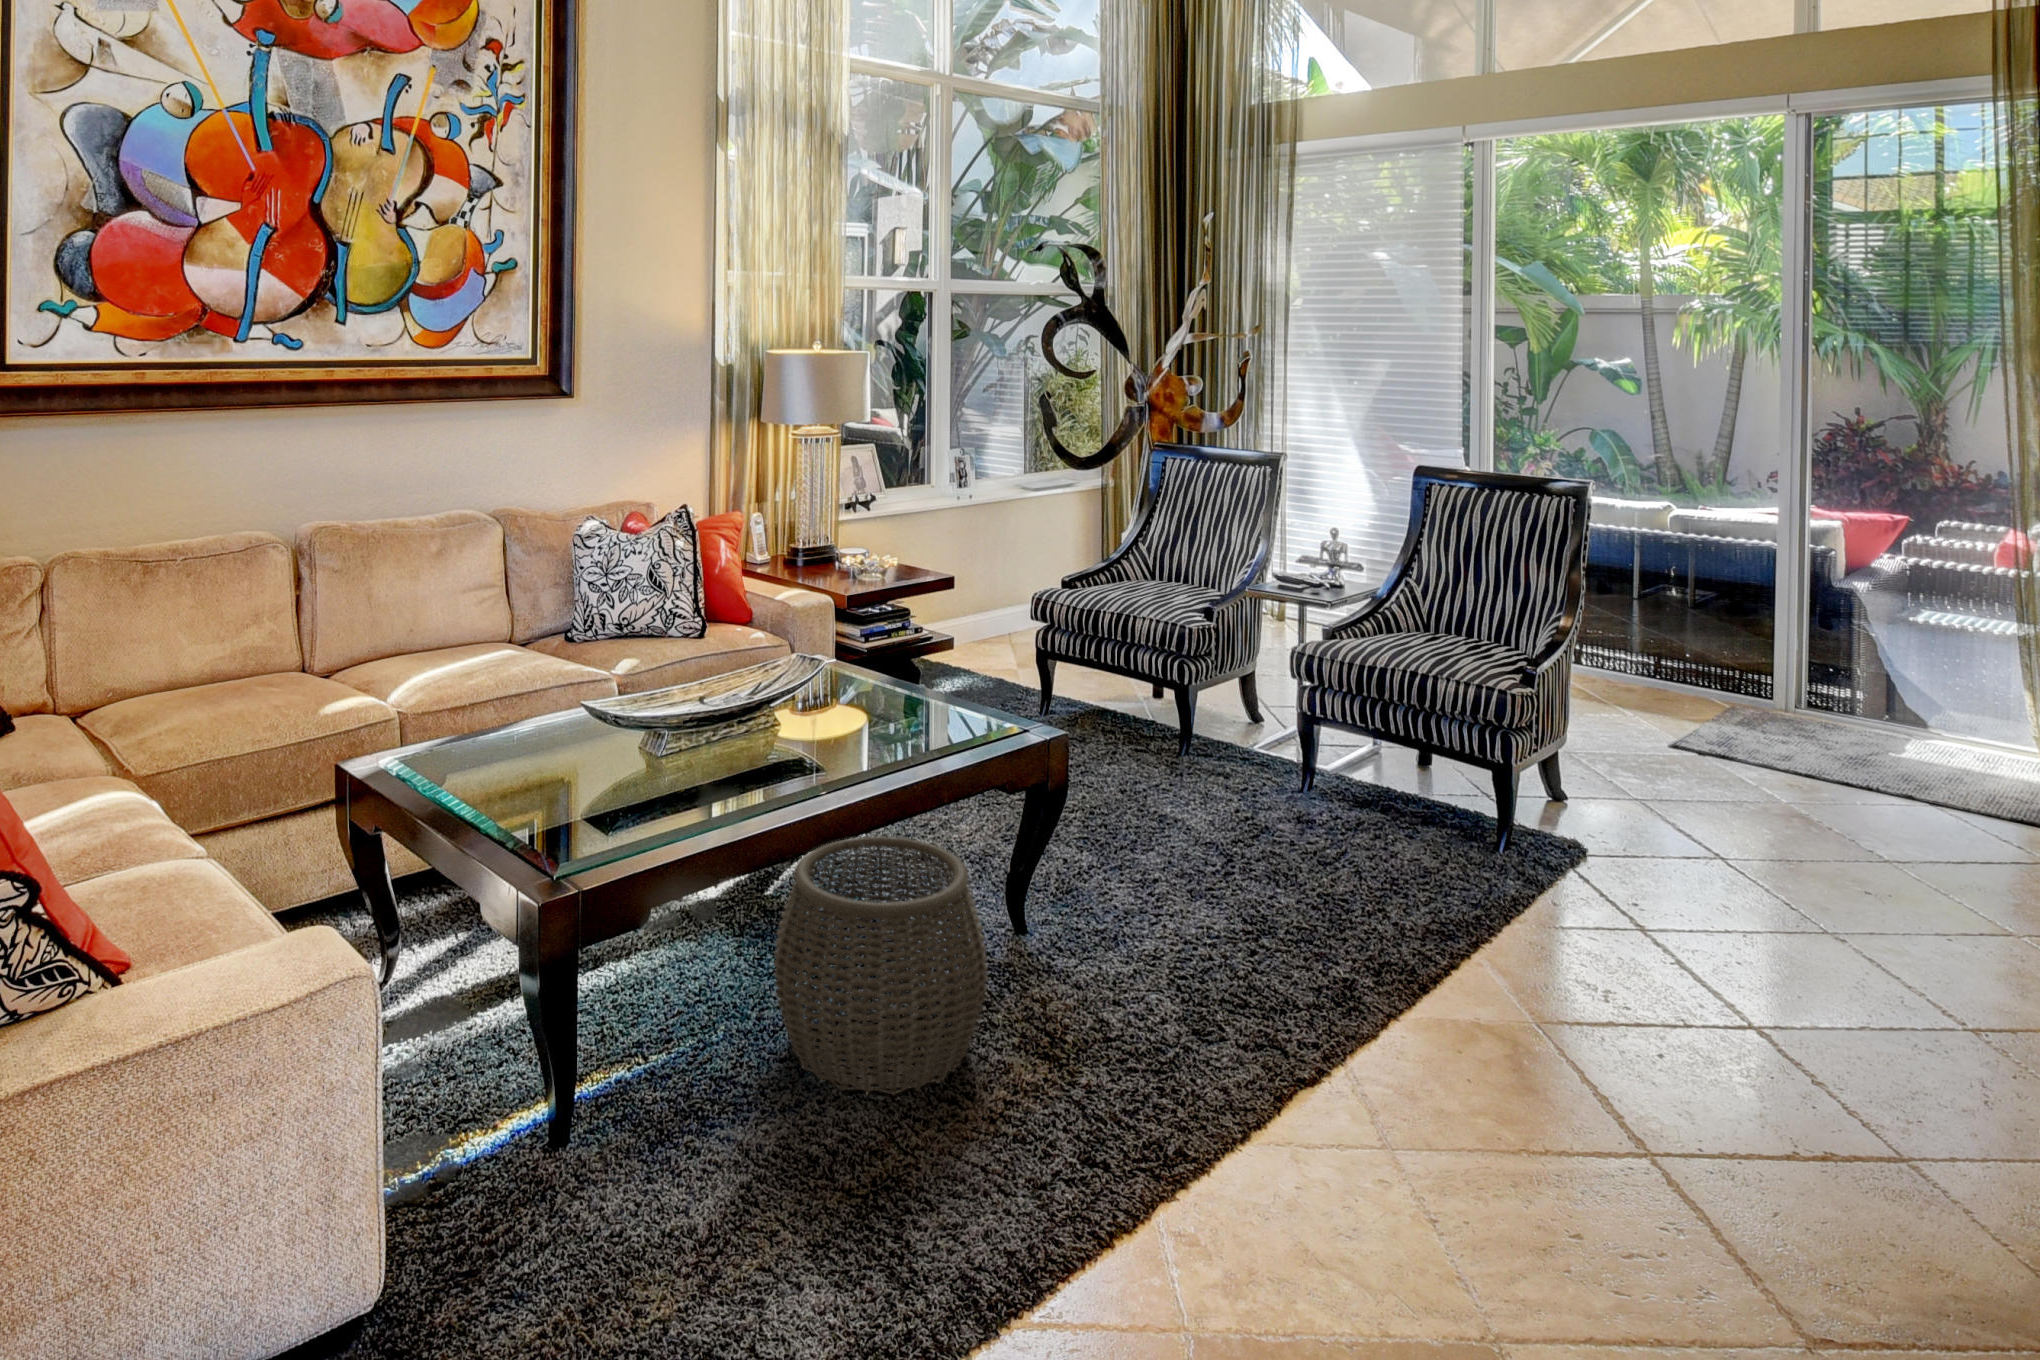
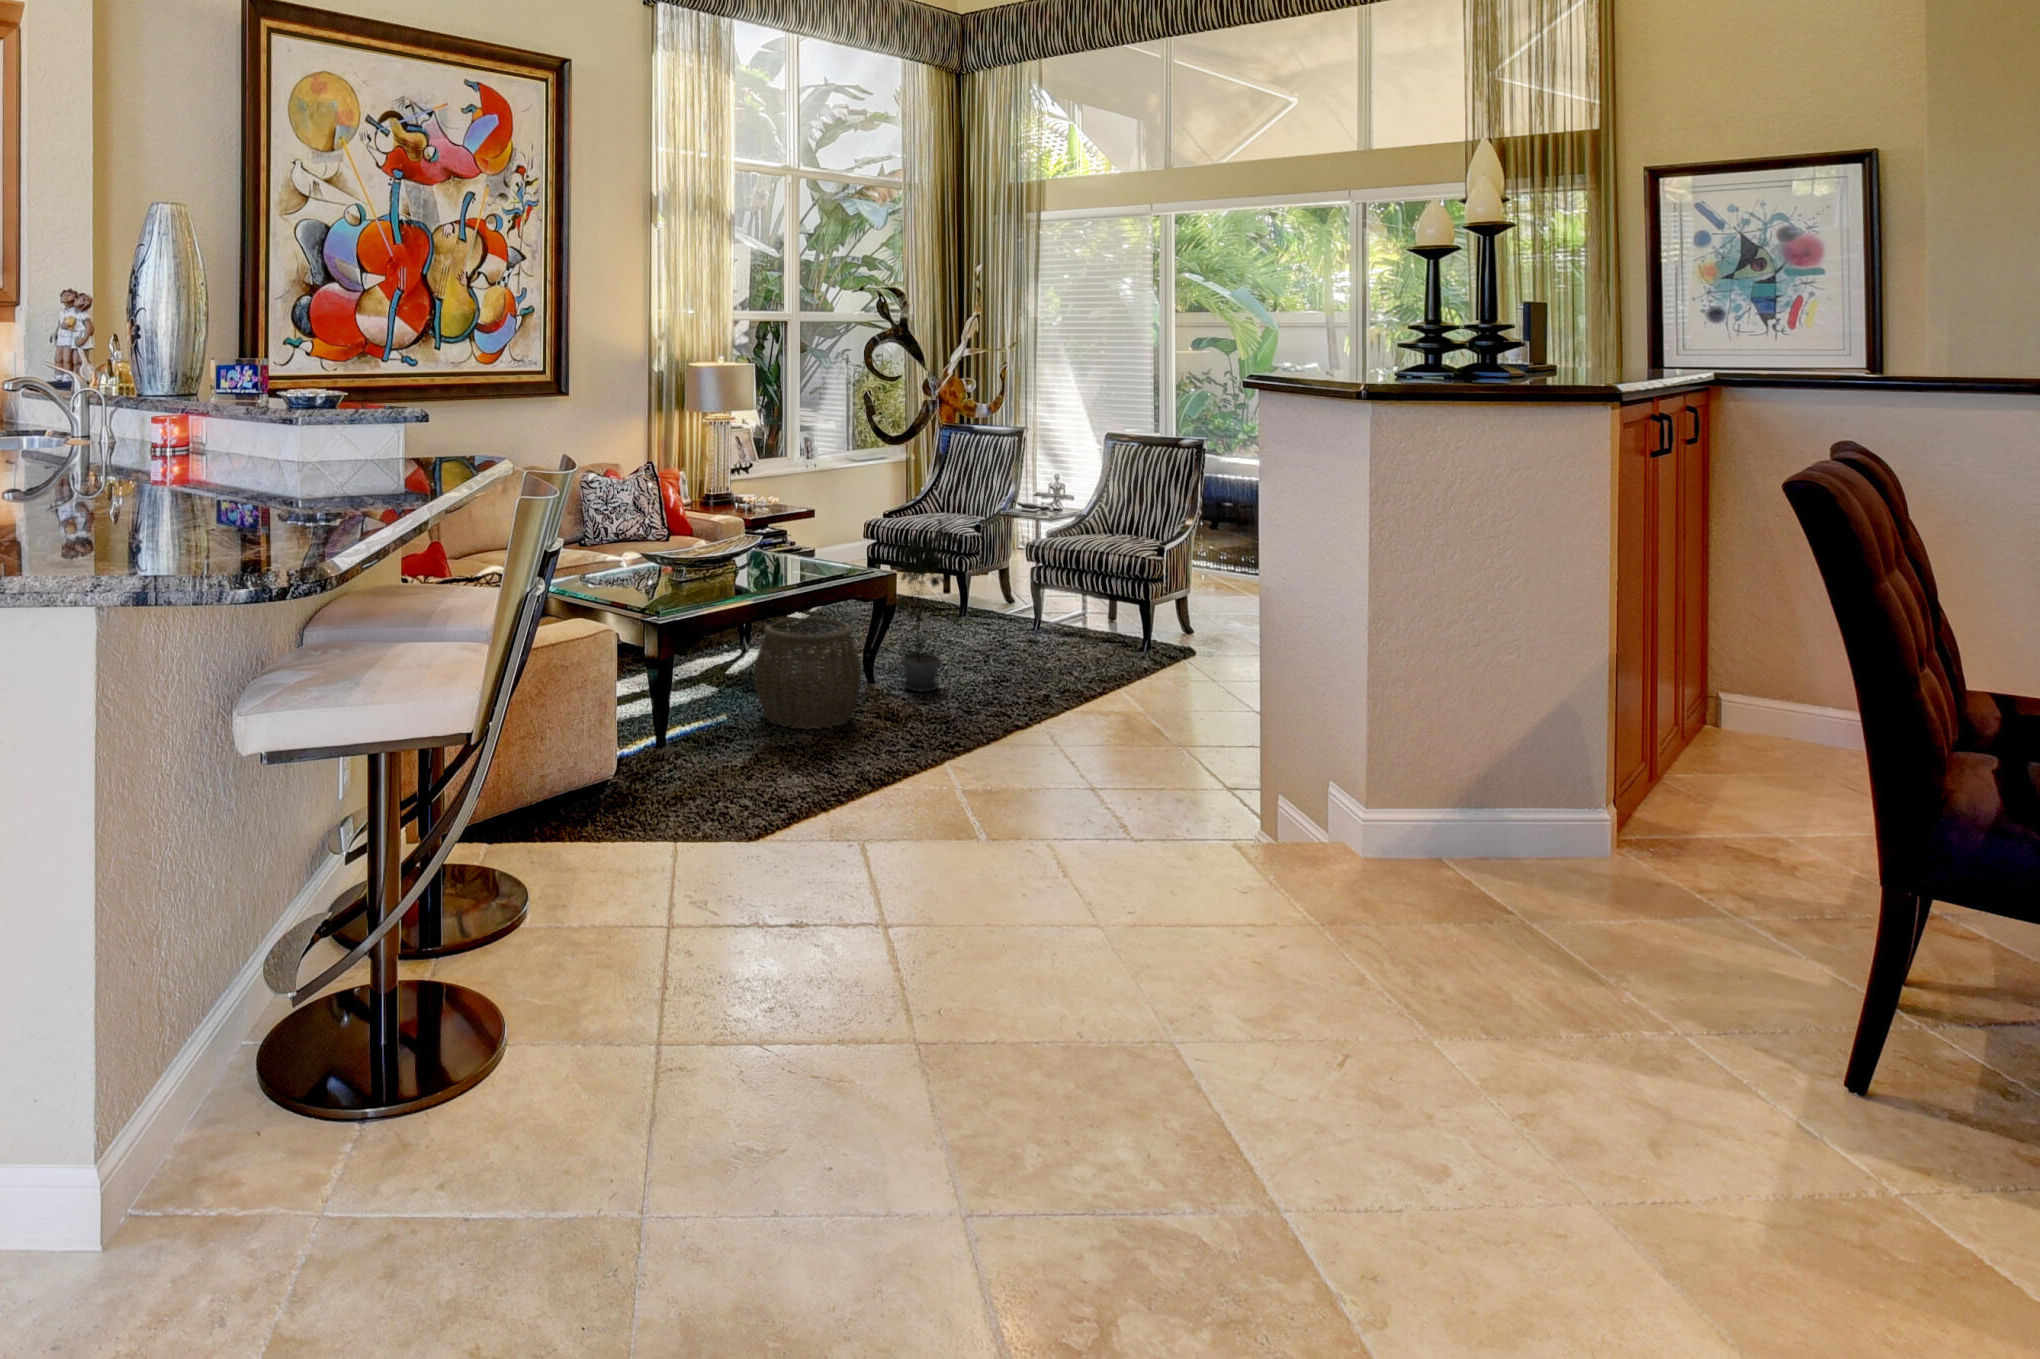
potted plant: none [1047,641,1185,965] -> present [895,519,960,692]

